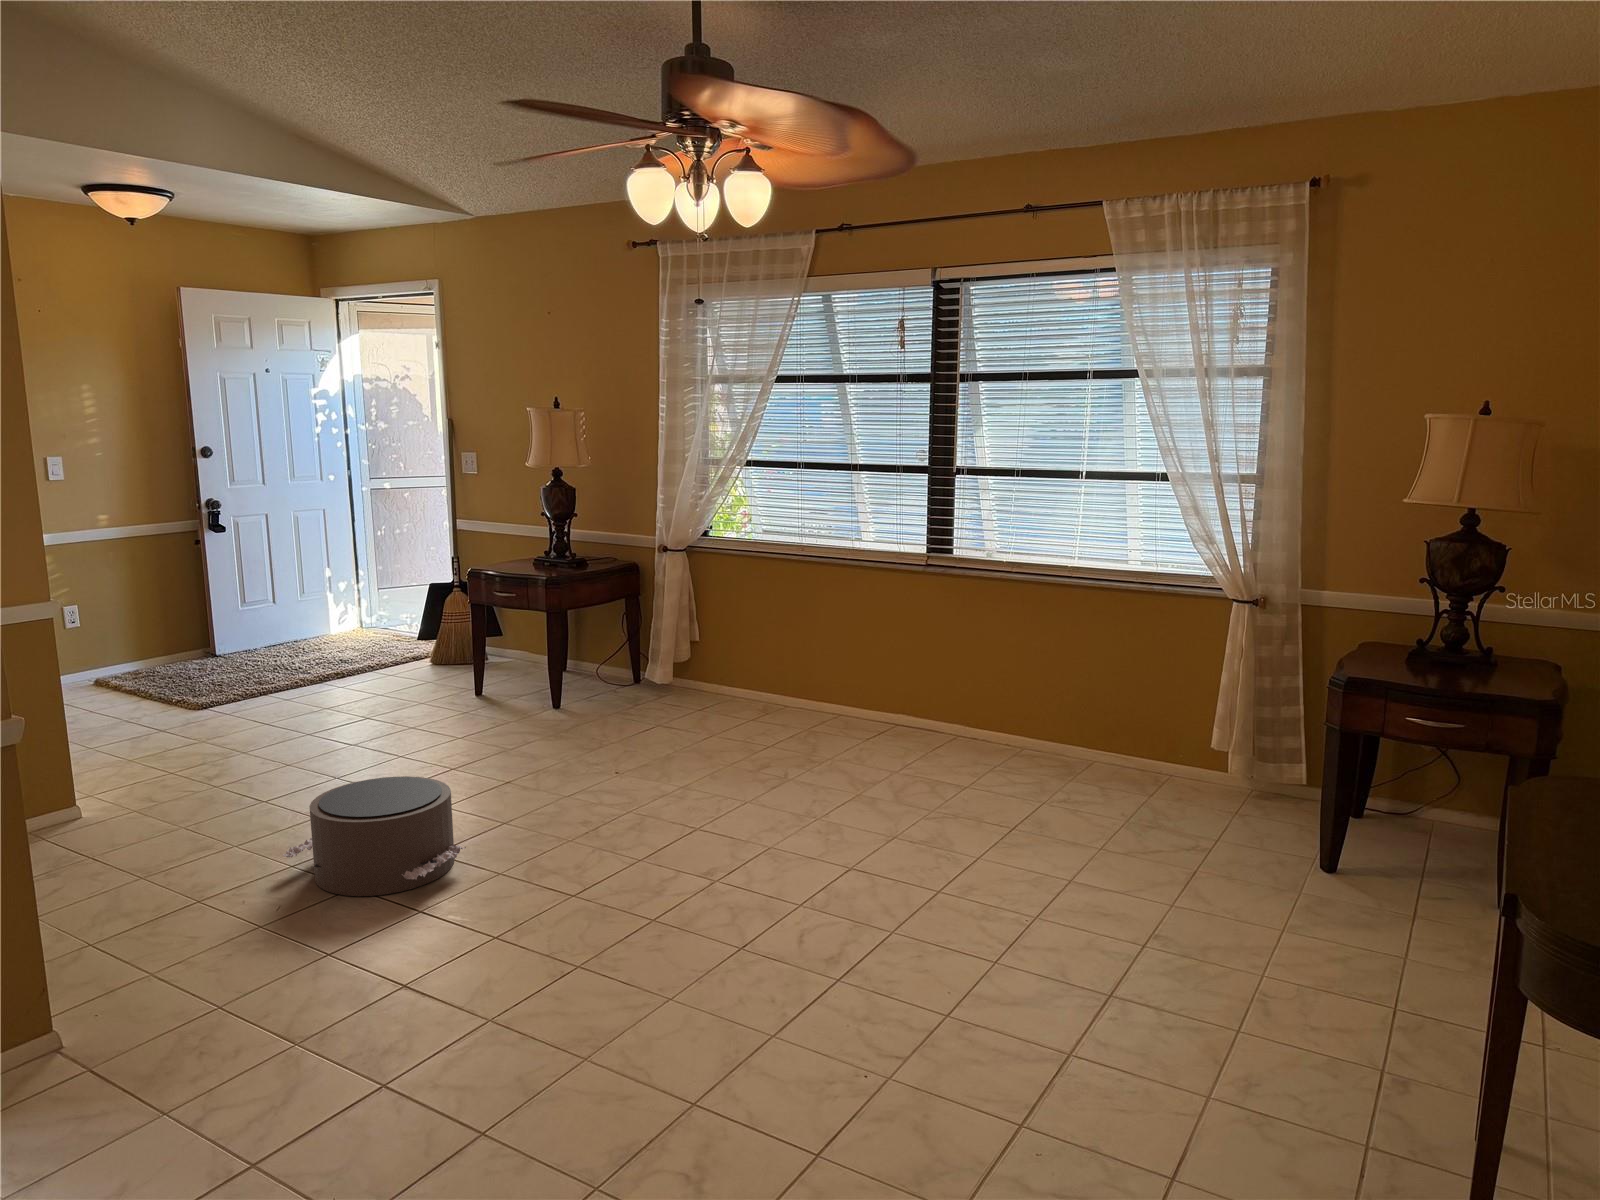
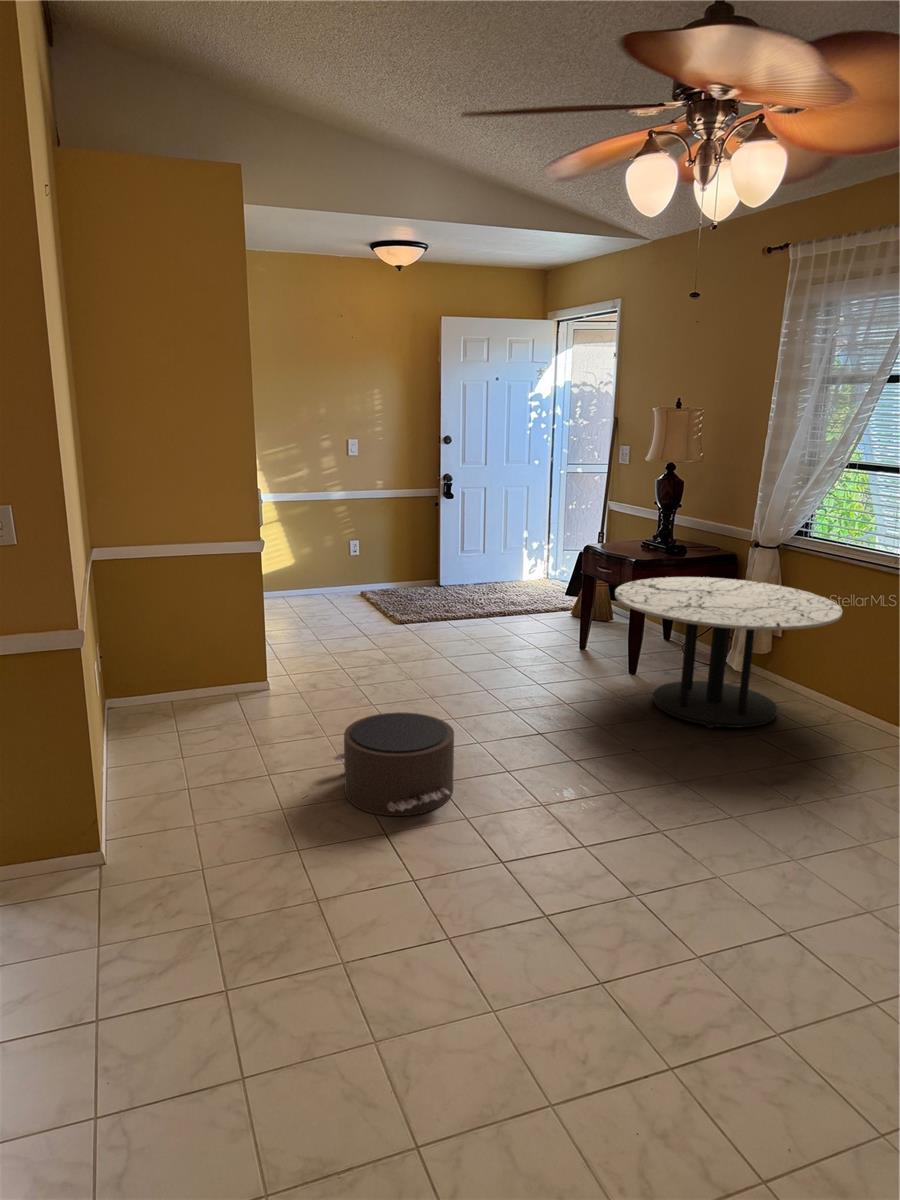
coffee table: none [540,588,766,739] -> present [615,577,842,728]

